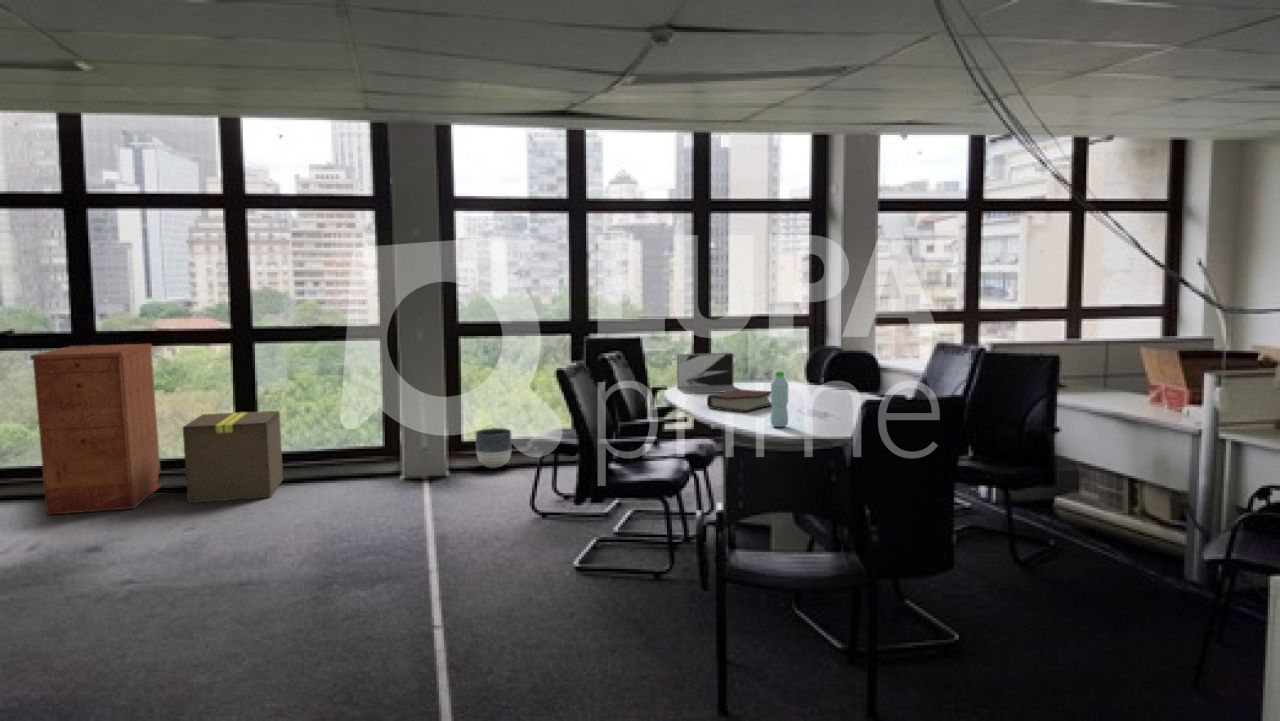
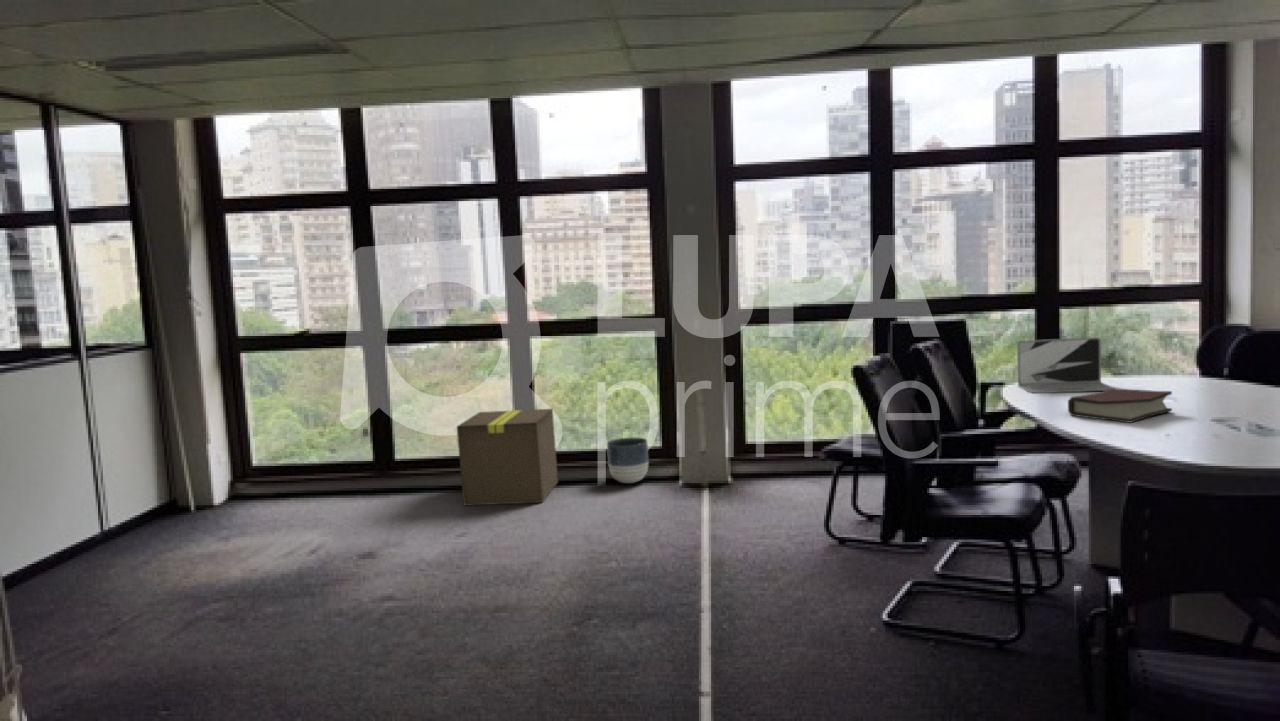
filing cabinet: present [30,344,161,515] -> none [320,340,444,512]
water bottle: present [771,371,788,427] -> none [1179,366,1209,448]
planter: present [475,428,511,468] -> present [607,437,648,483]

